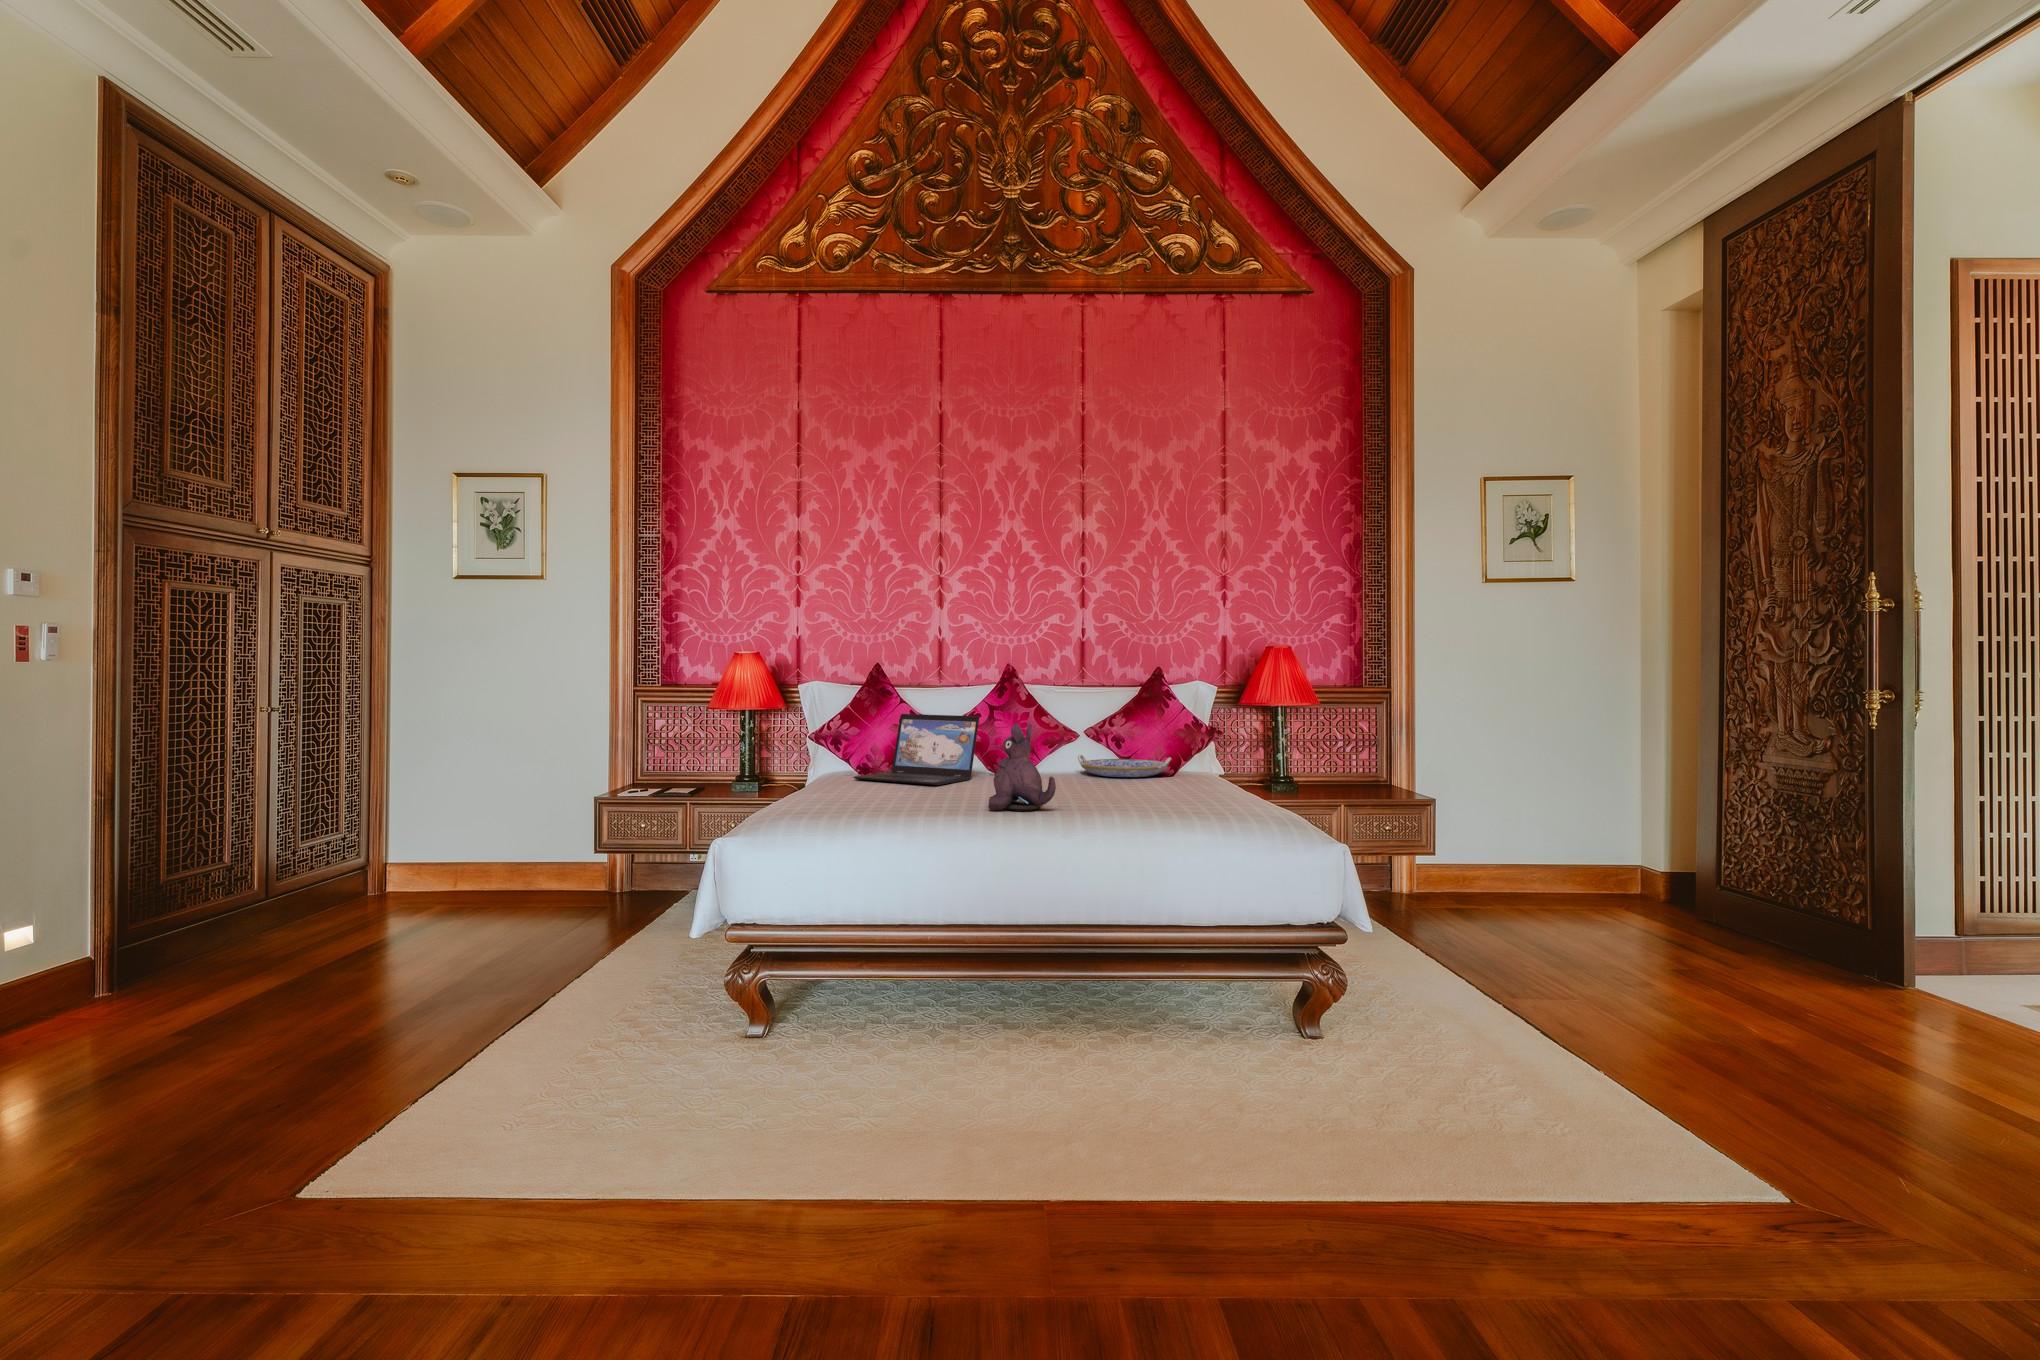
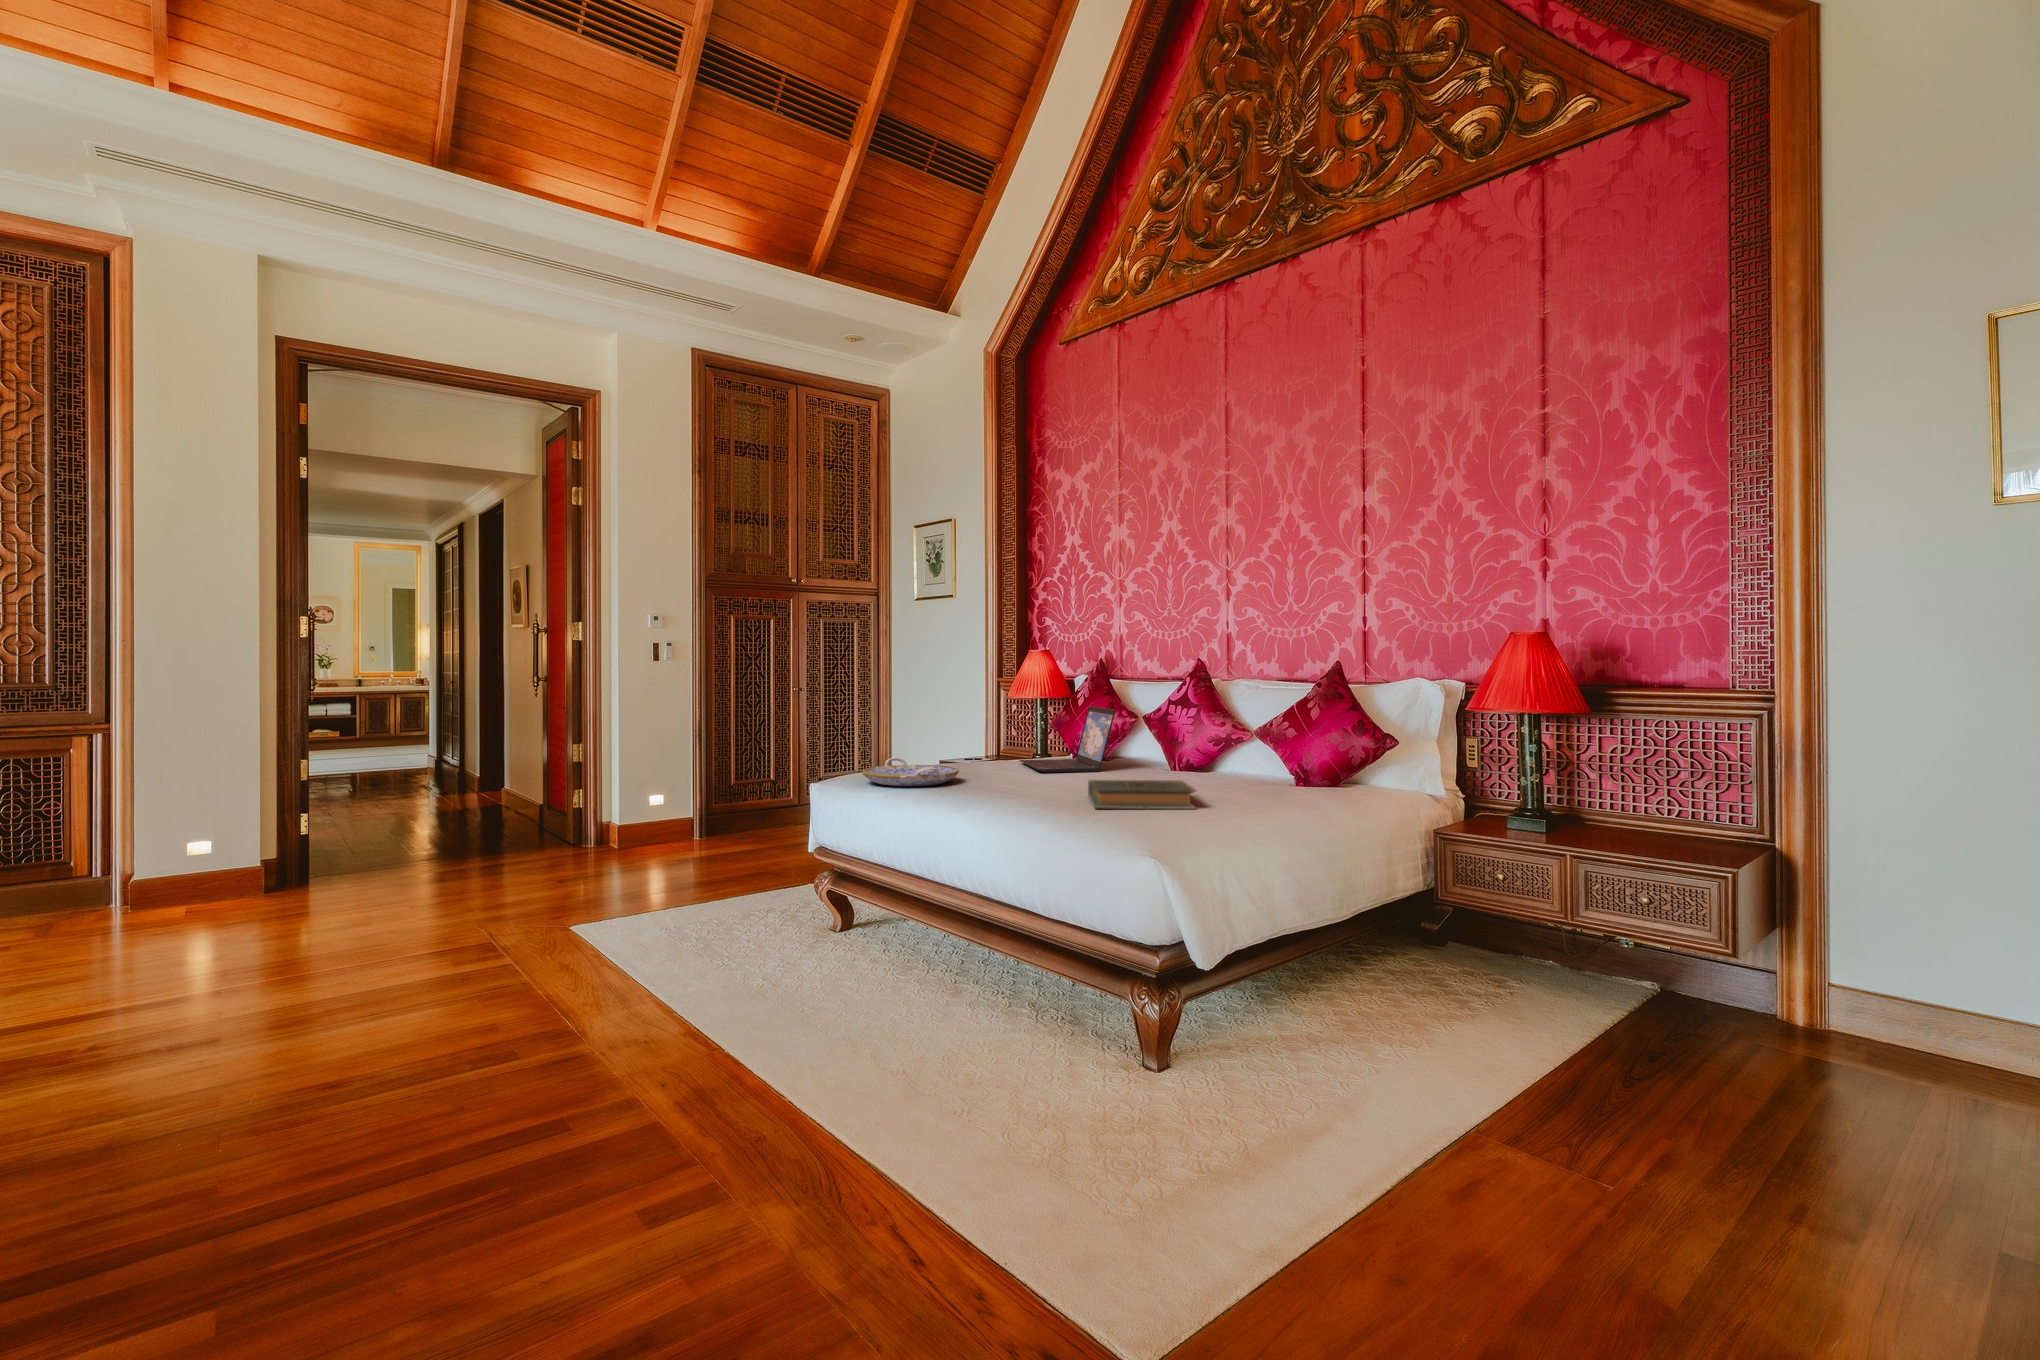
plush toy: present [988,724,1056,811] -> none [956,712,1010,797]
serving tray: present [1078,755,1171,777] -> present [862,758,959,786]
hardback book: none [1097,776,1212,806] -> present [1088,780,1196,809]

